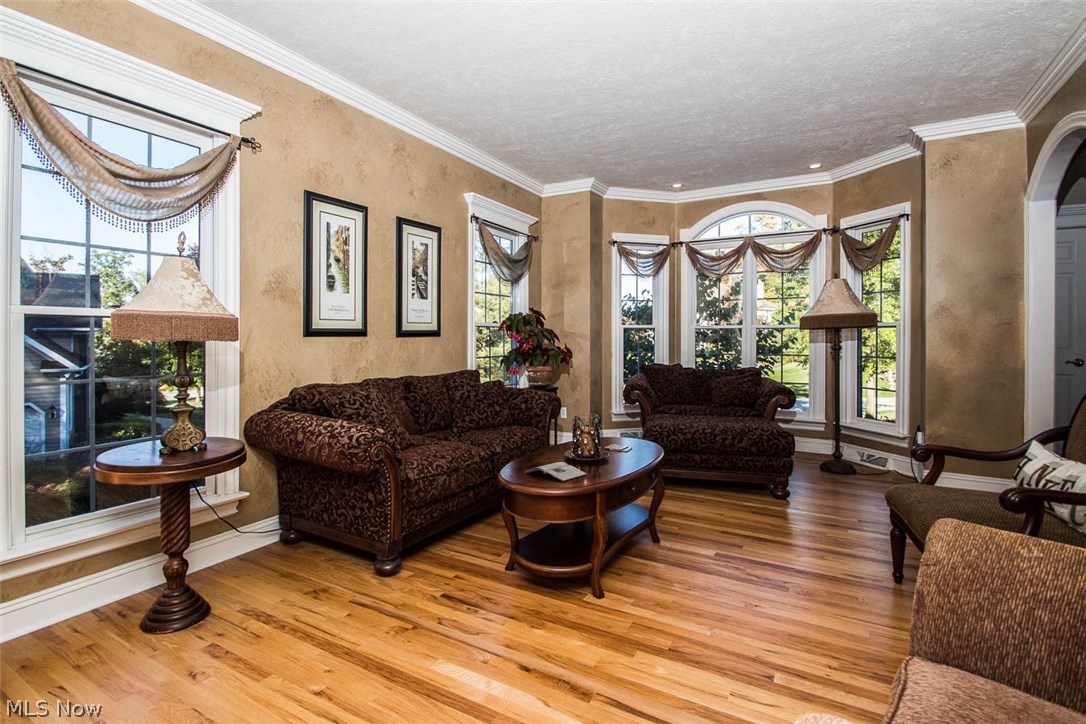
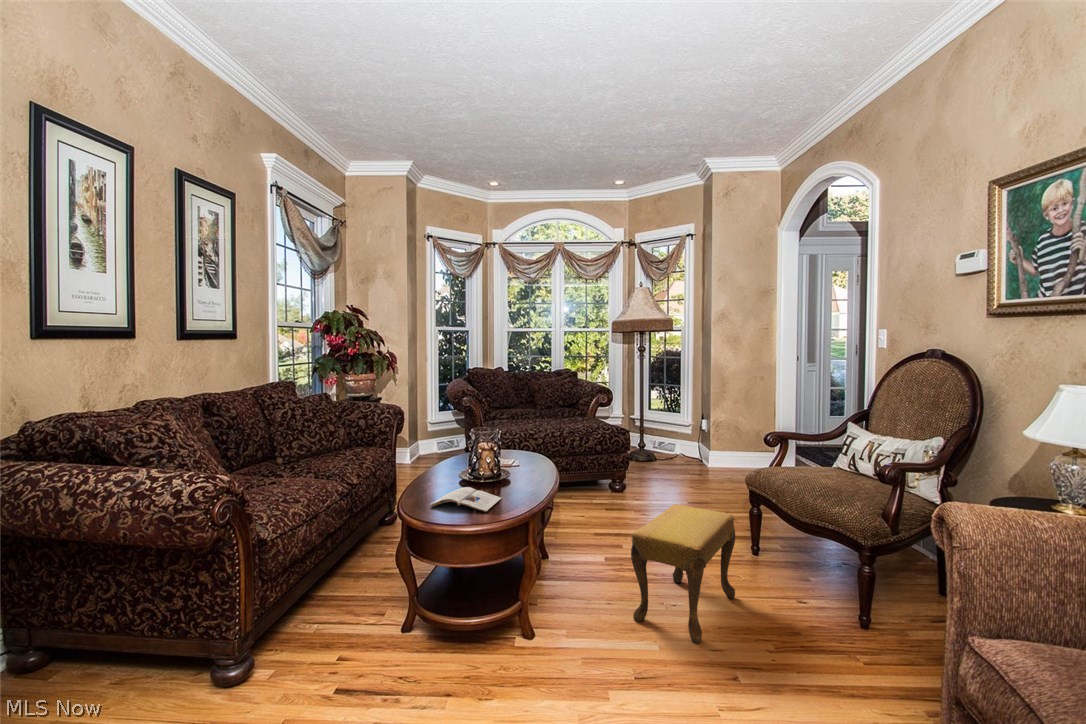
footstool: none [699,506,830,637] -> present [631,504,735,643]

